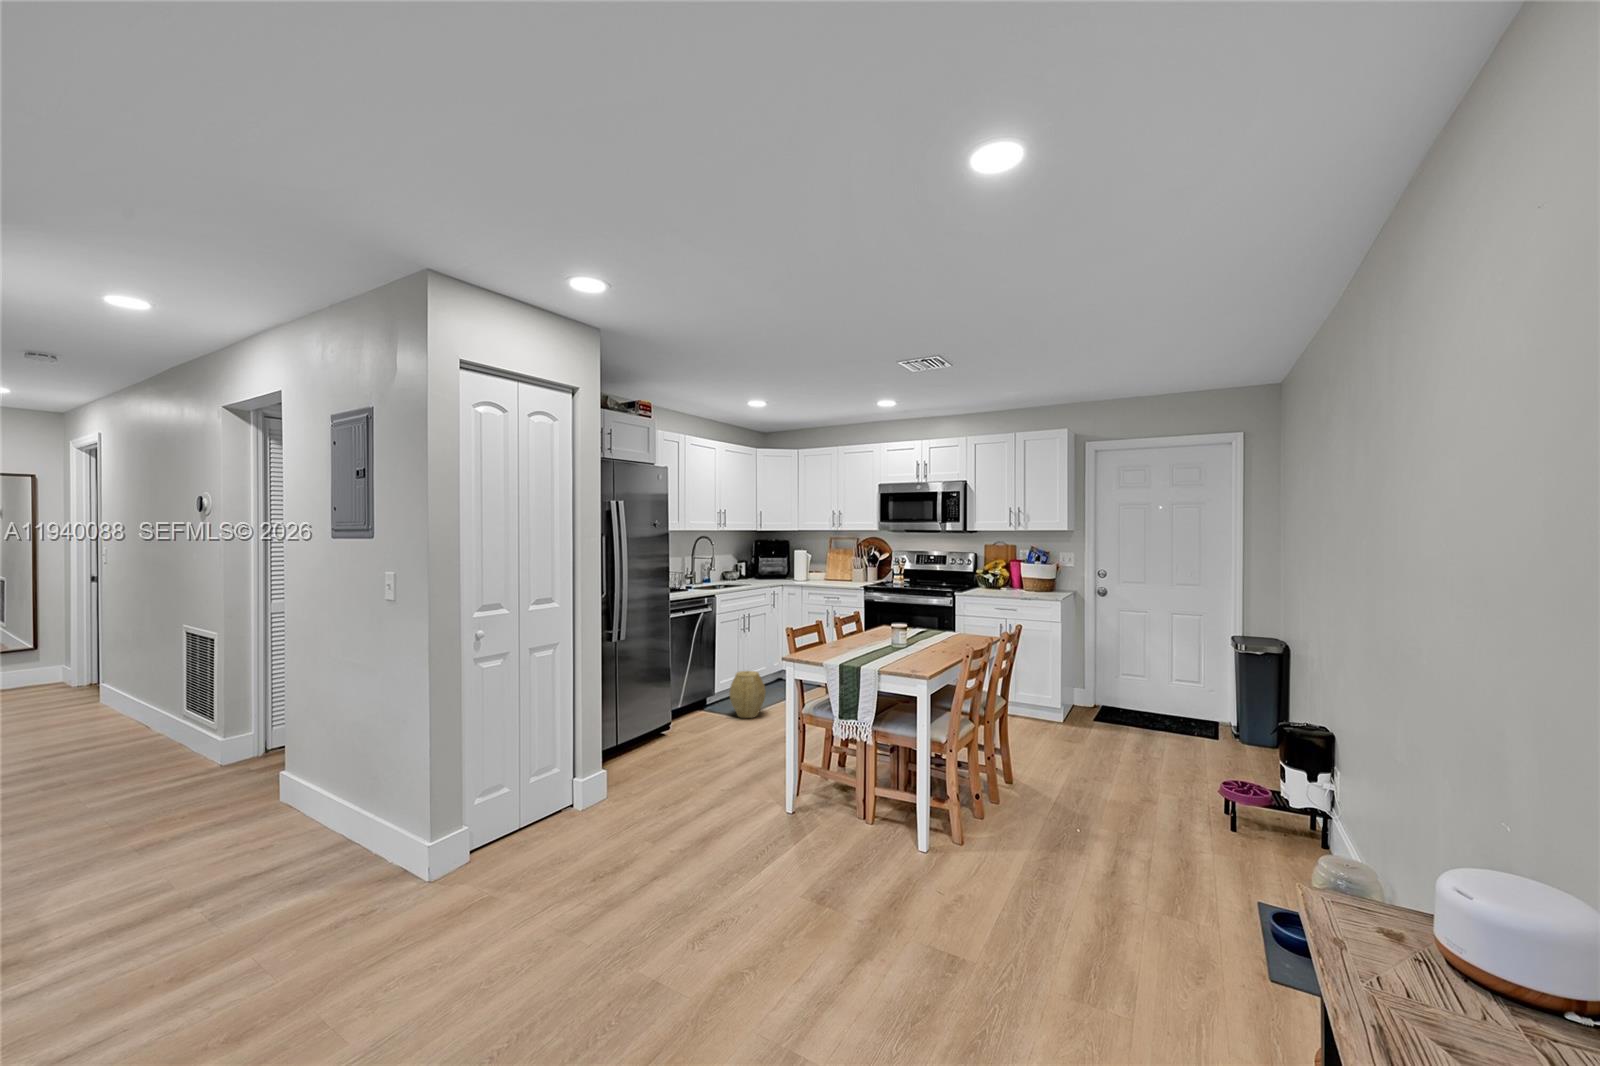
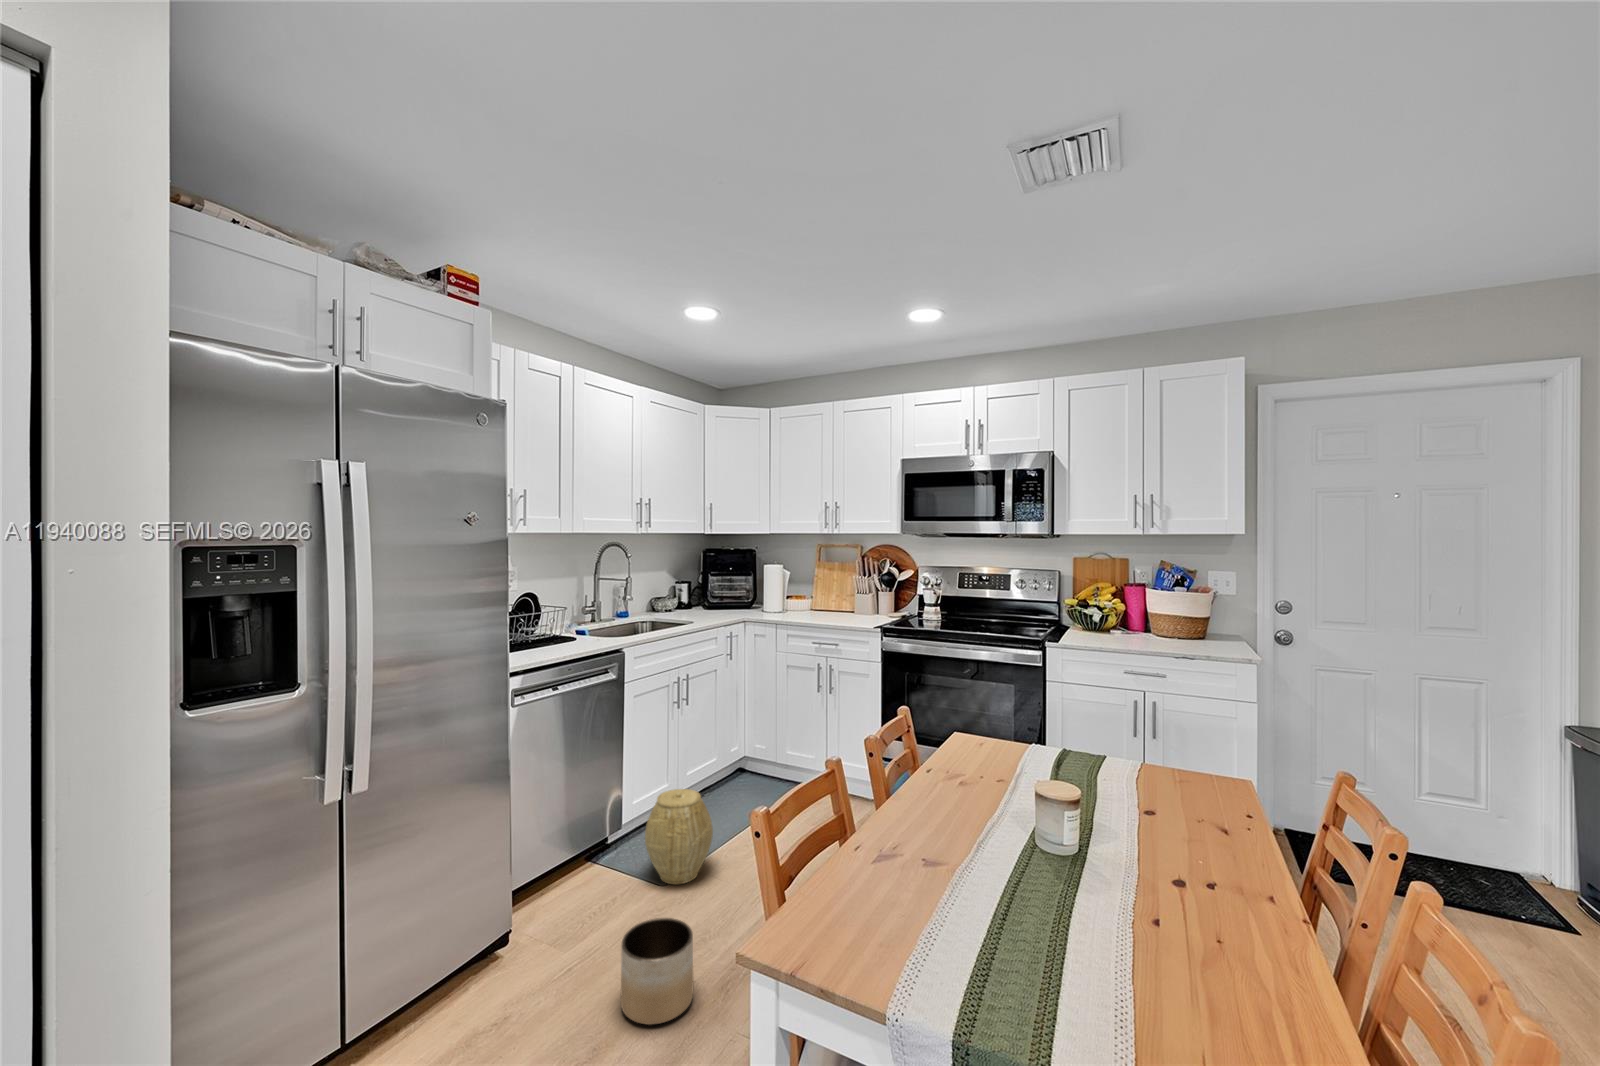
planter: none [726,714,759,753] -> present [621,918,694,1025]

